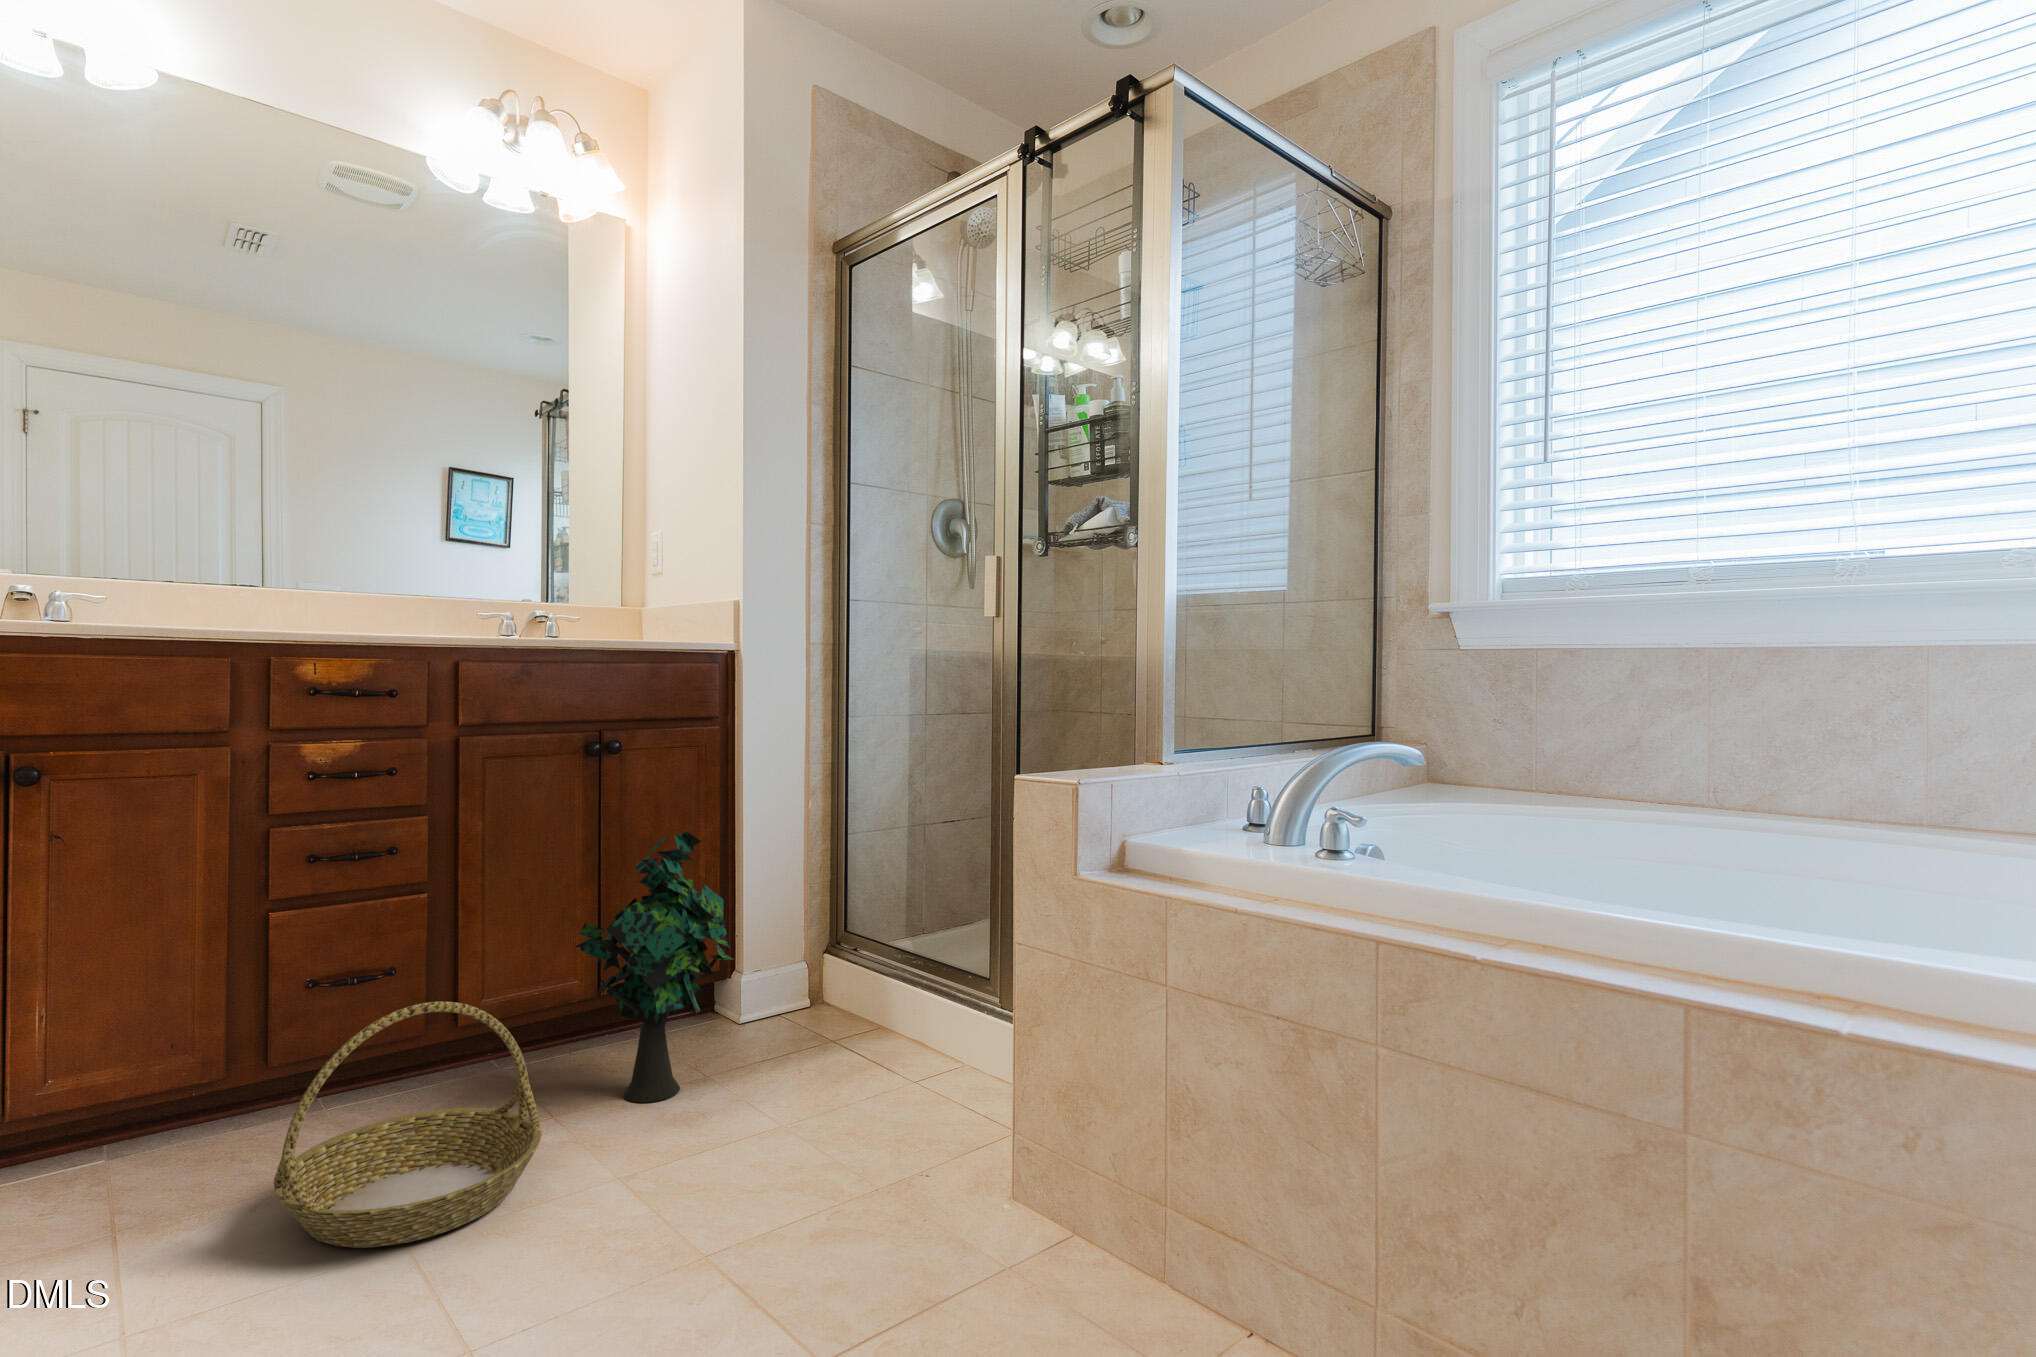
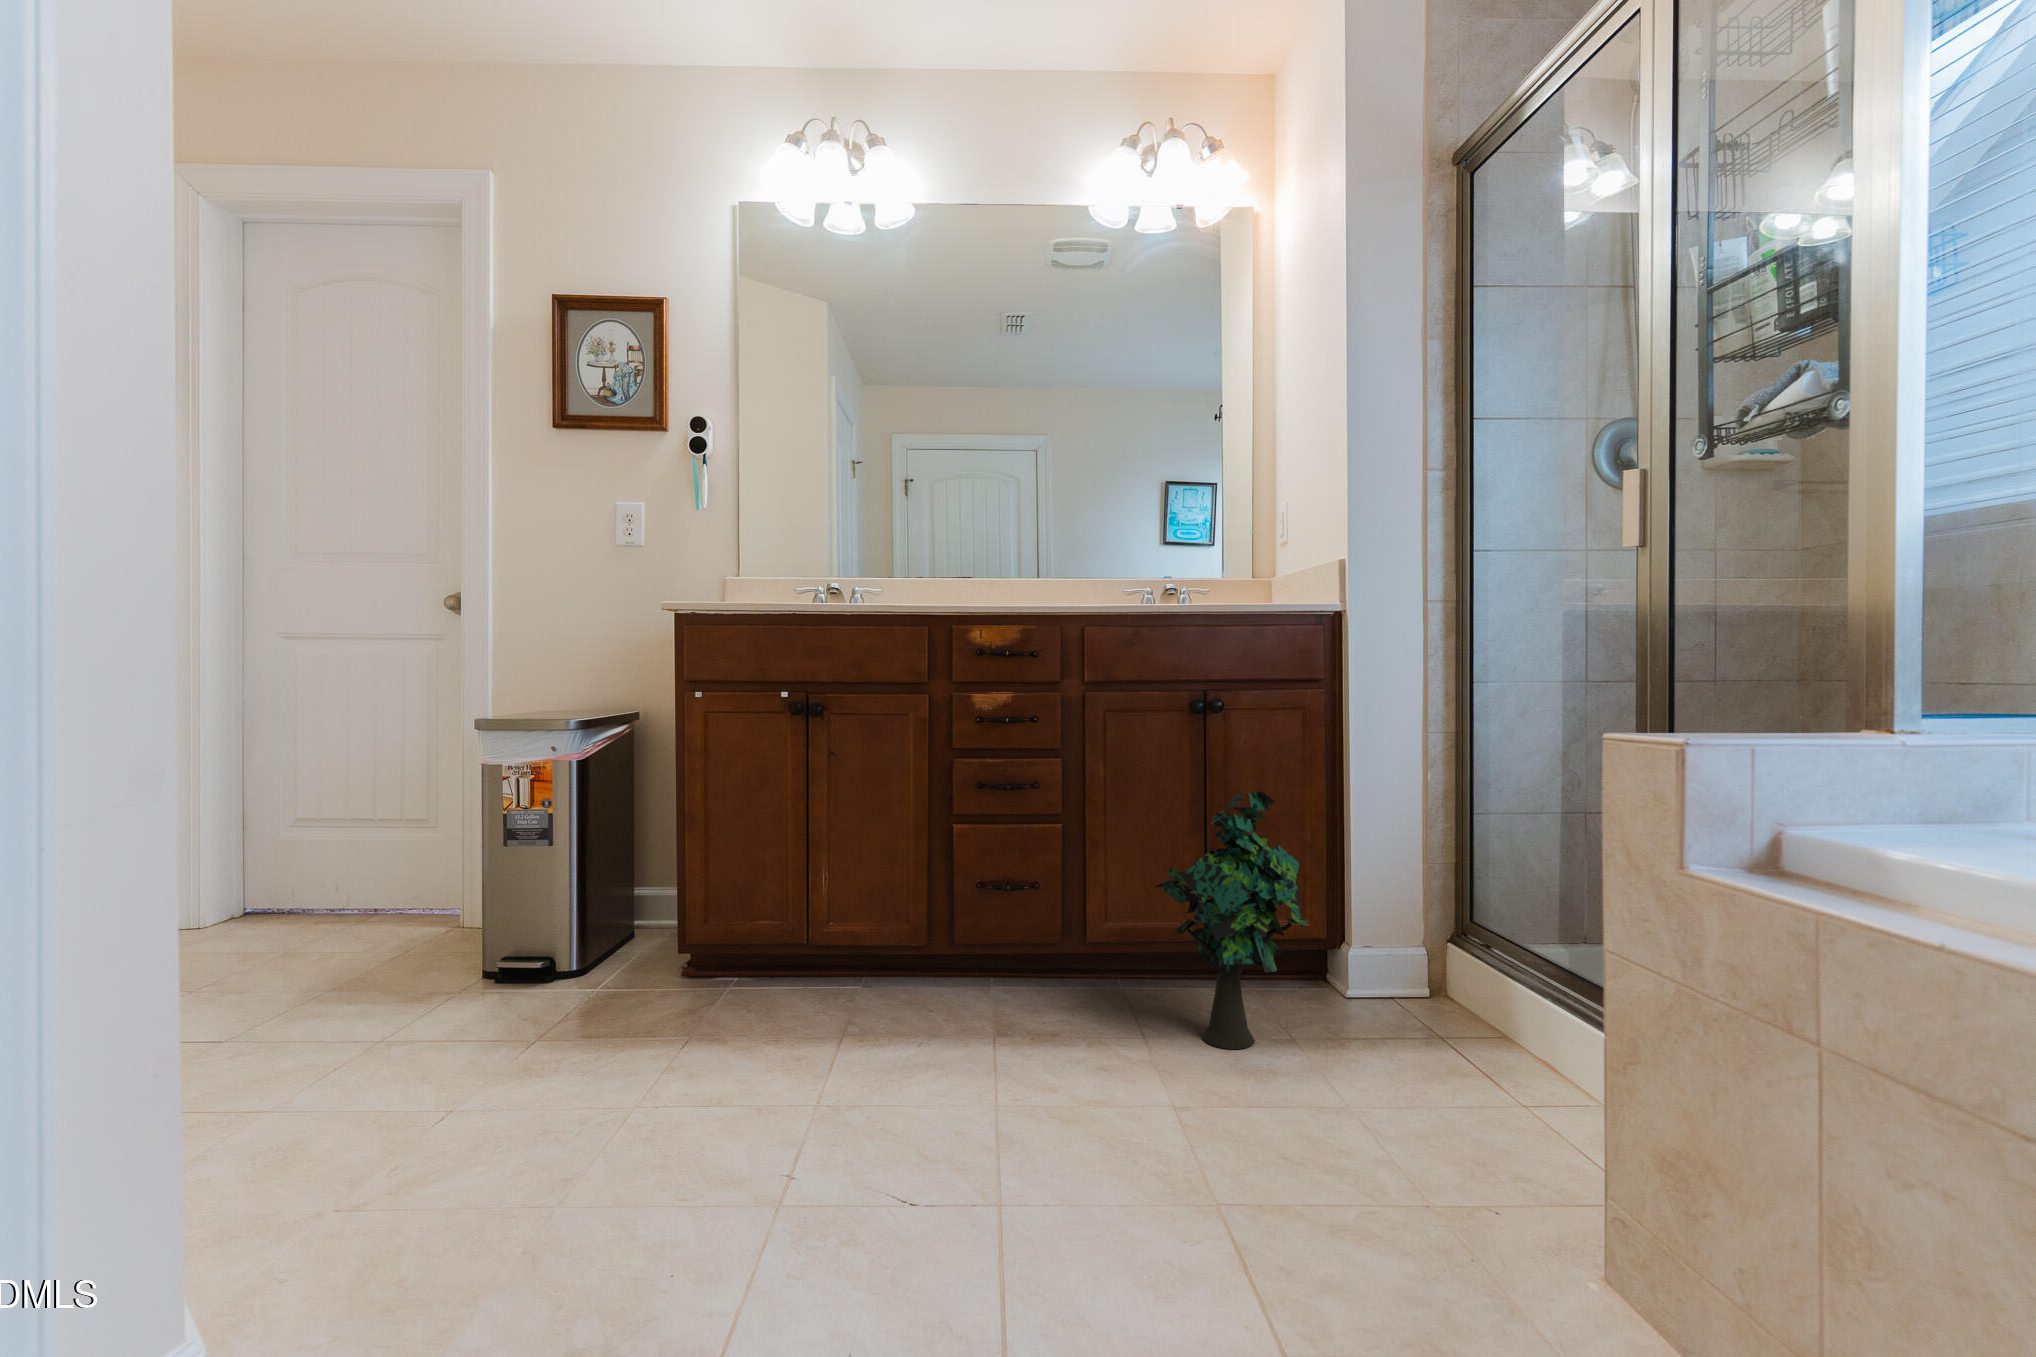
basket: present [274,1002,542,1248] -> none [909,912,1102,1108]

